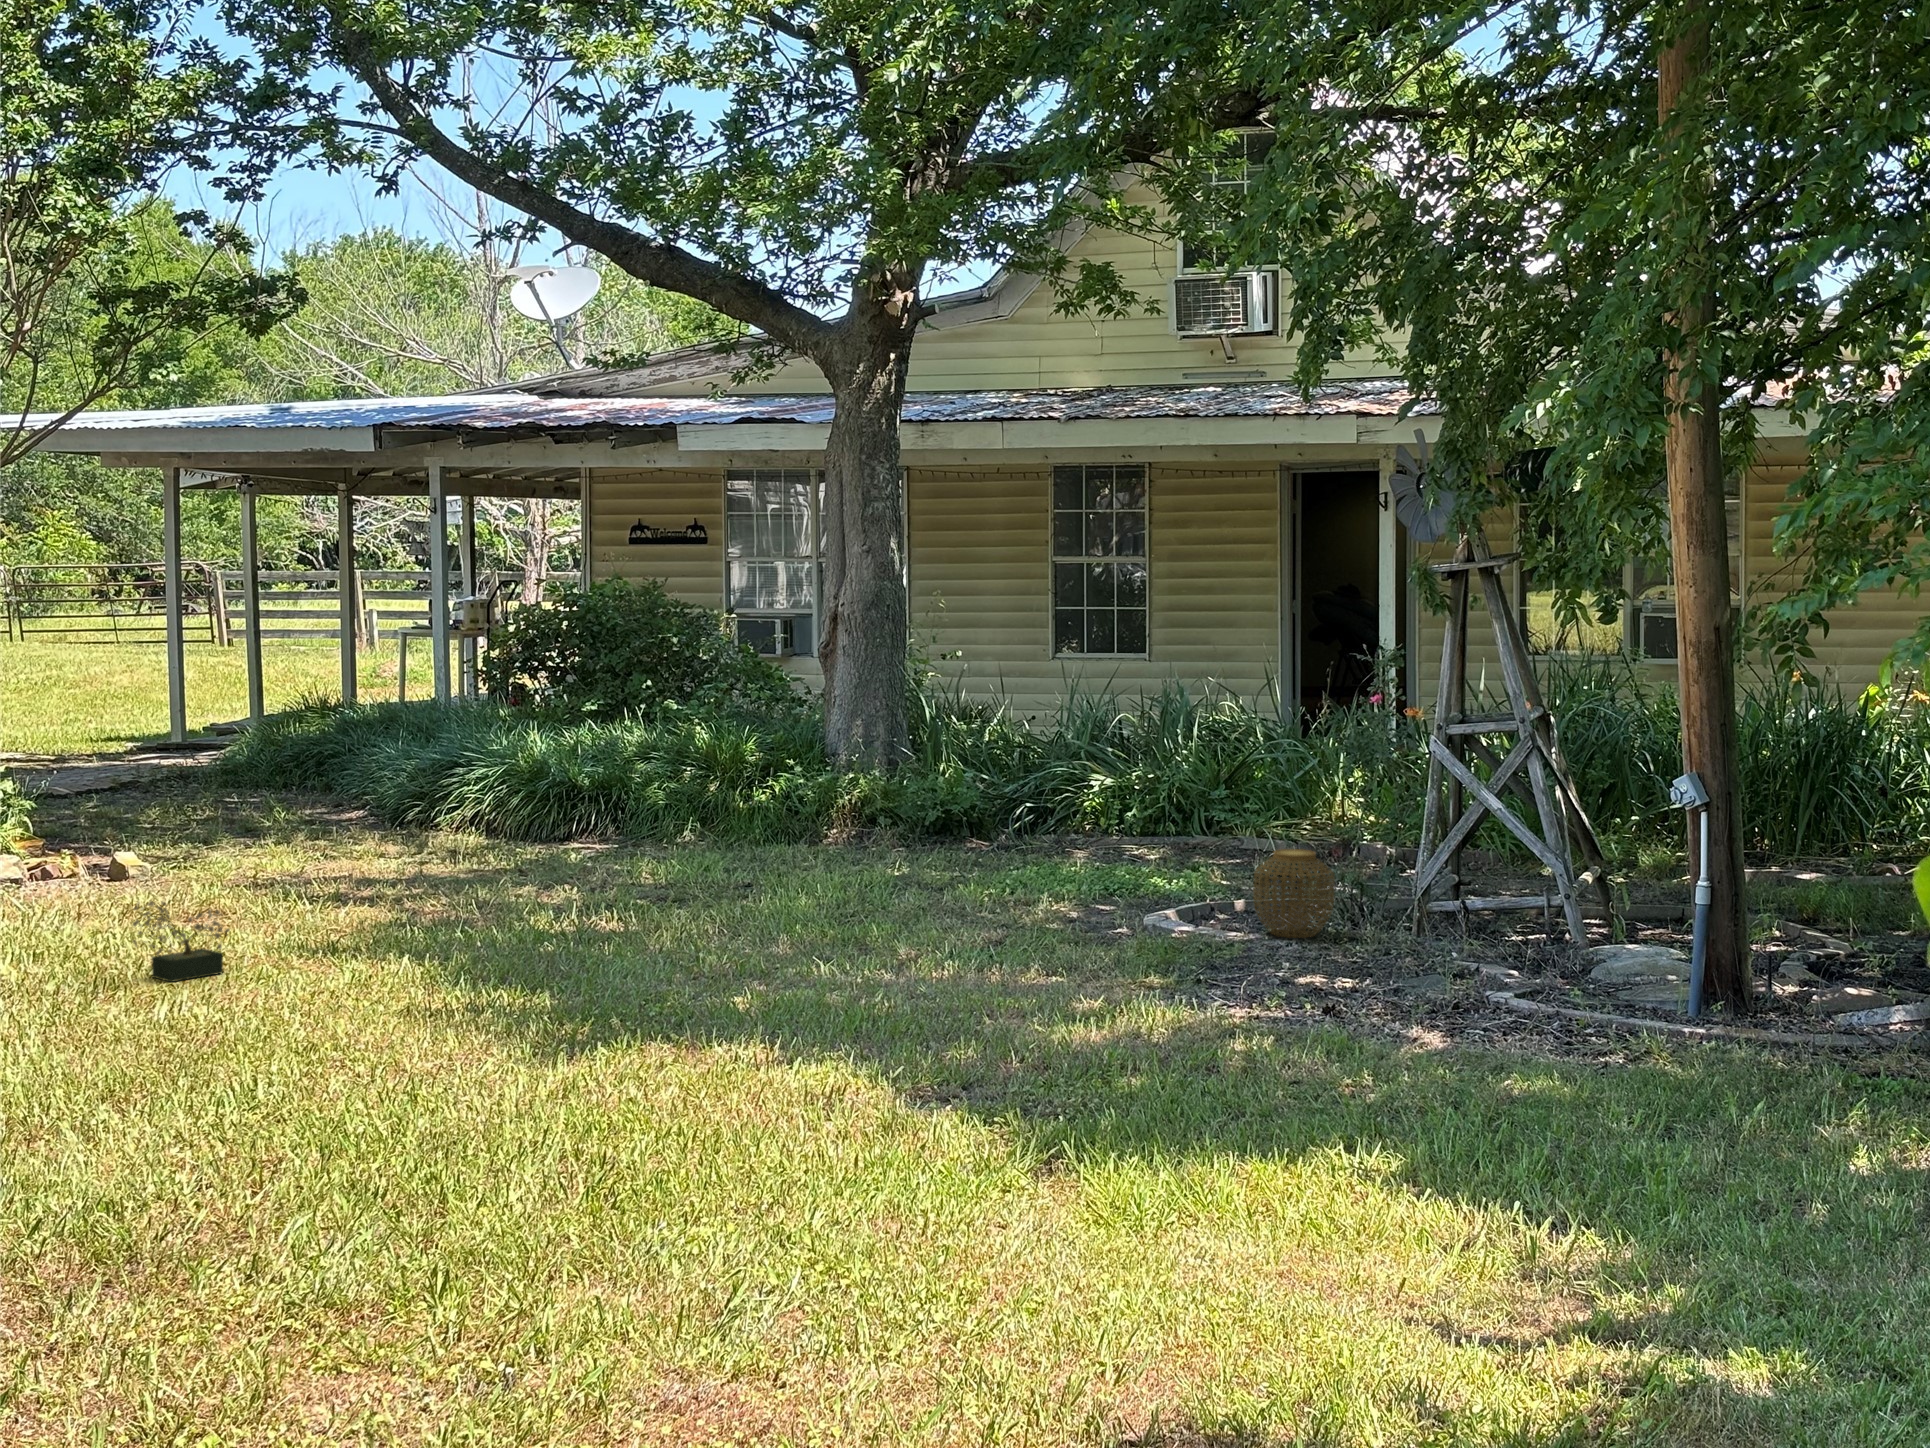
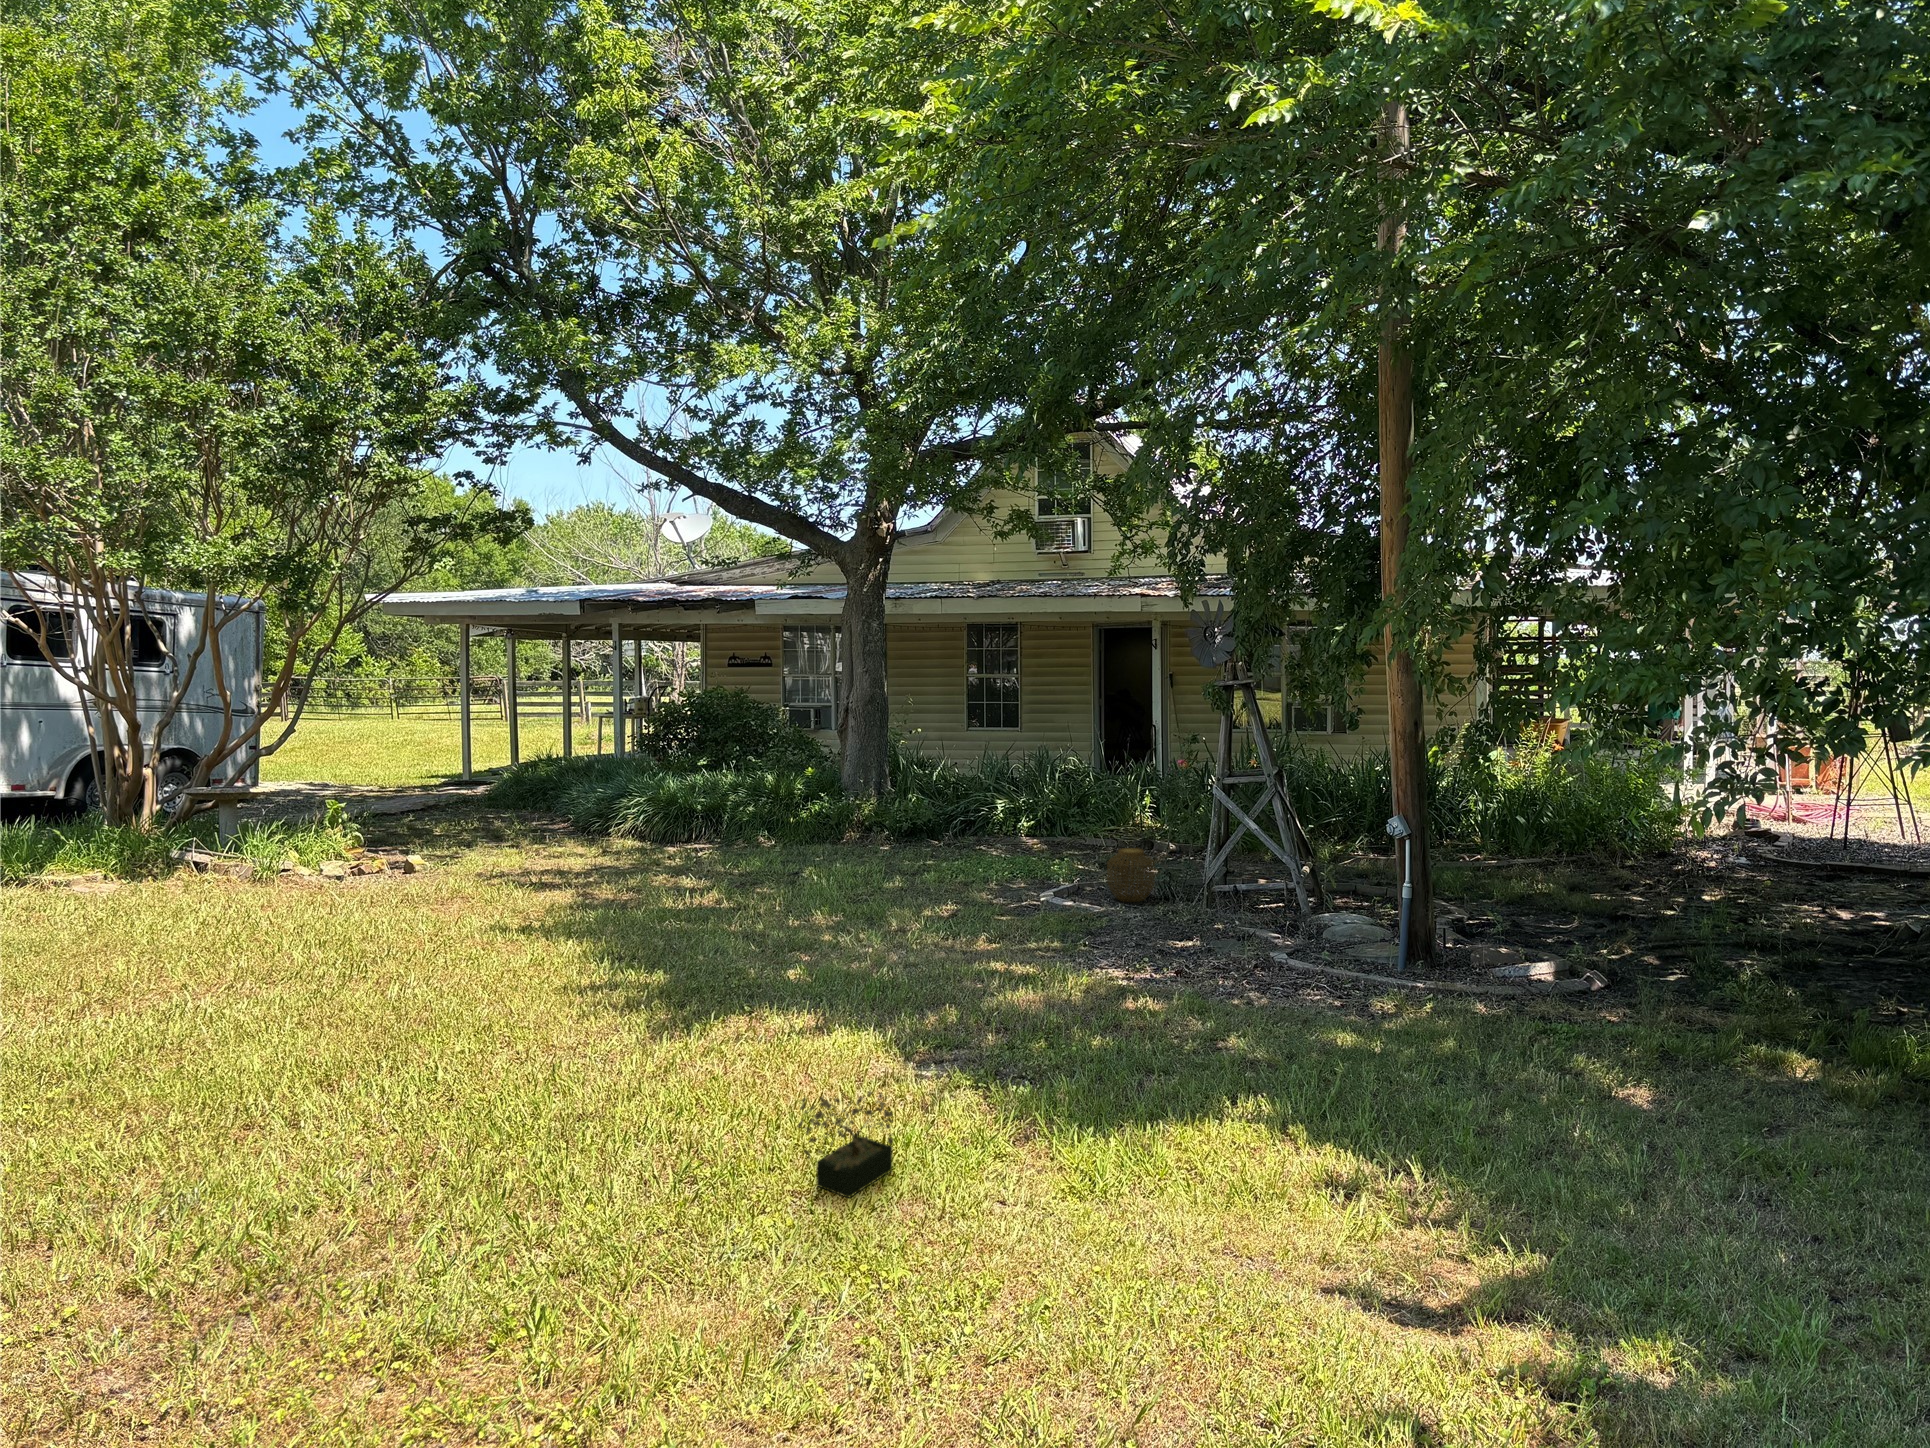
decorative plant: present [133,901,230,982] -> present [798,1091,893,1198]

